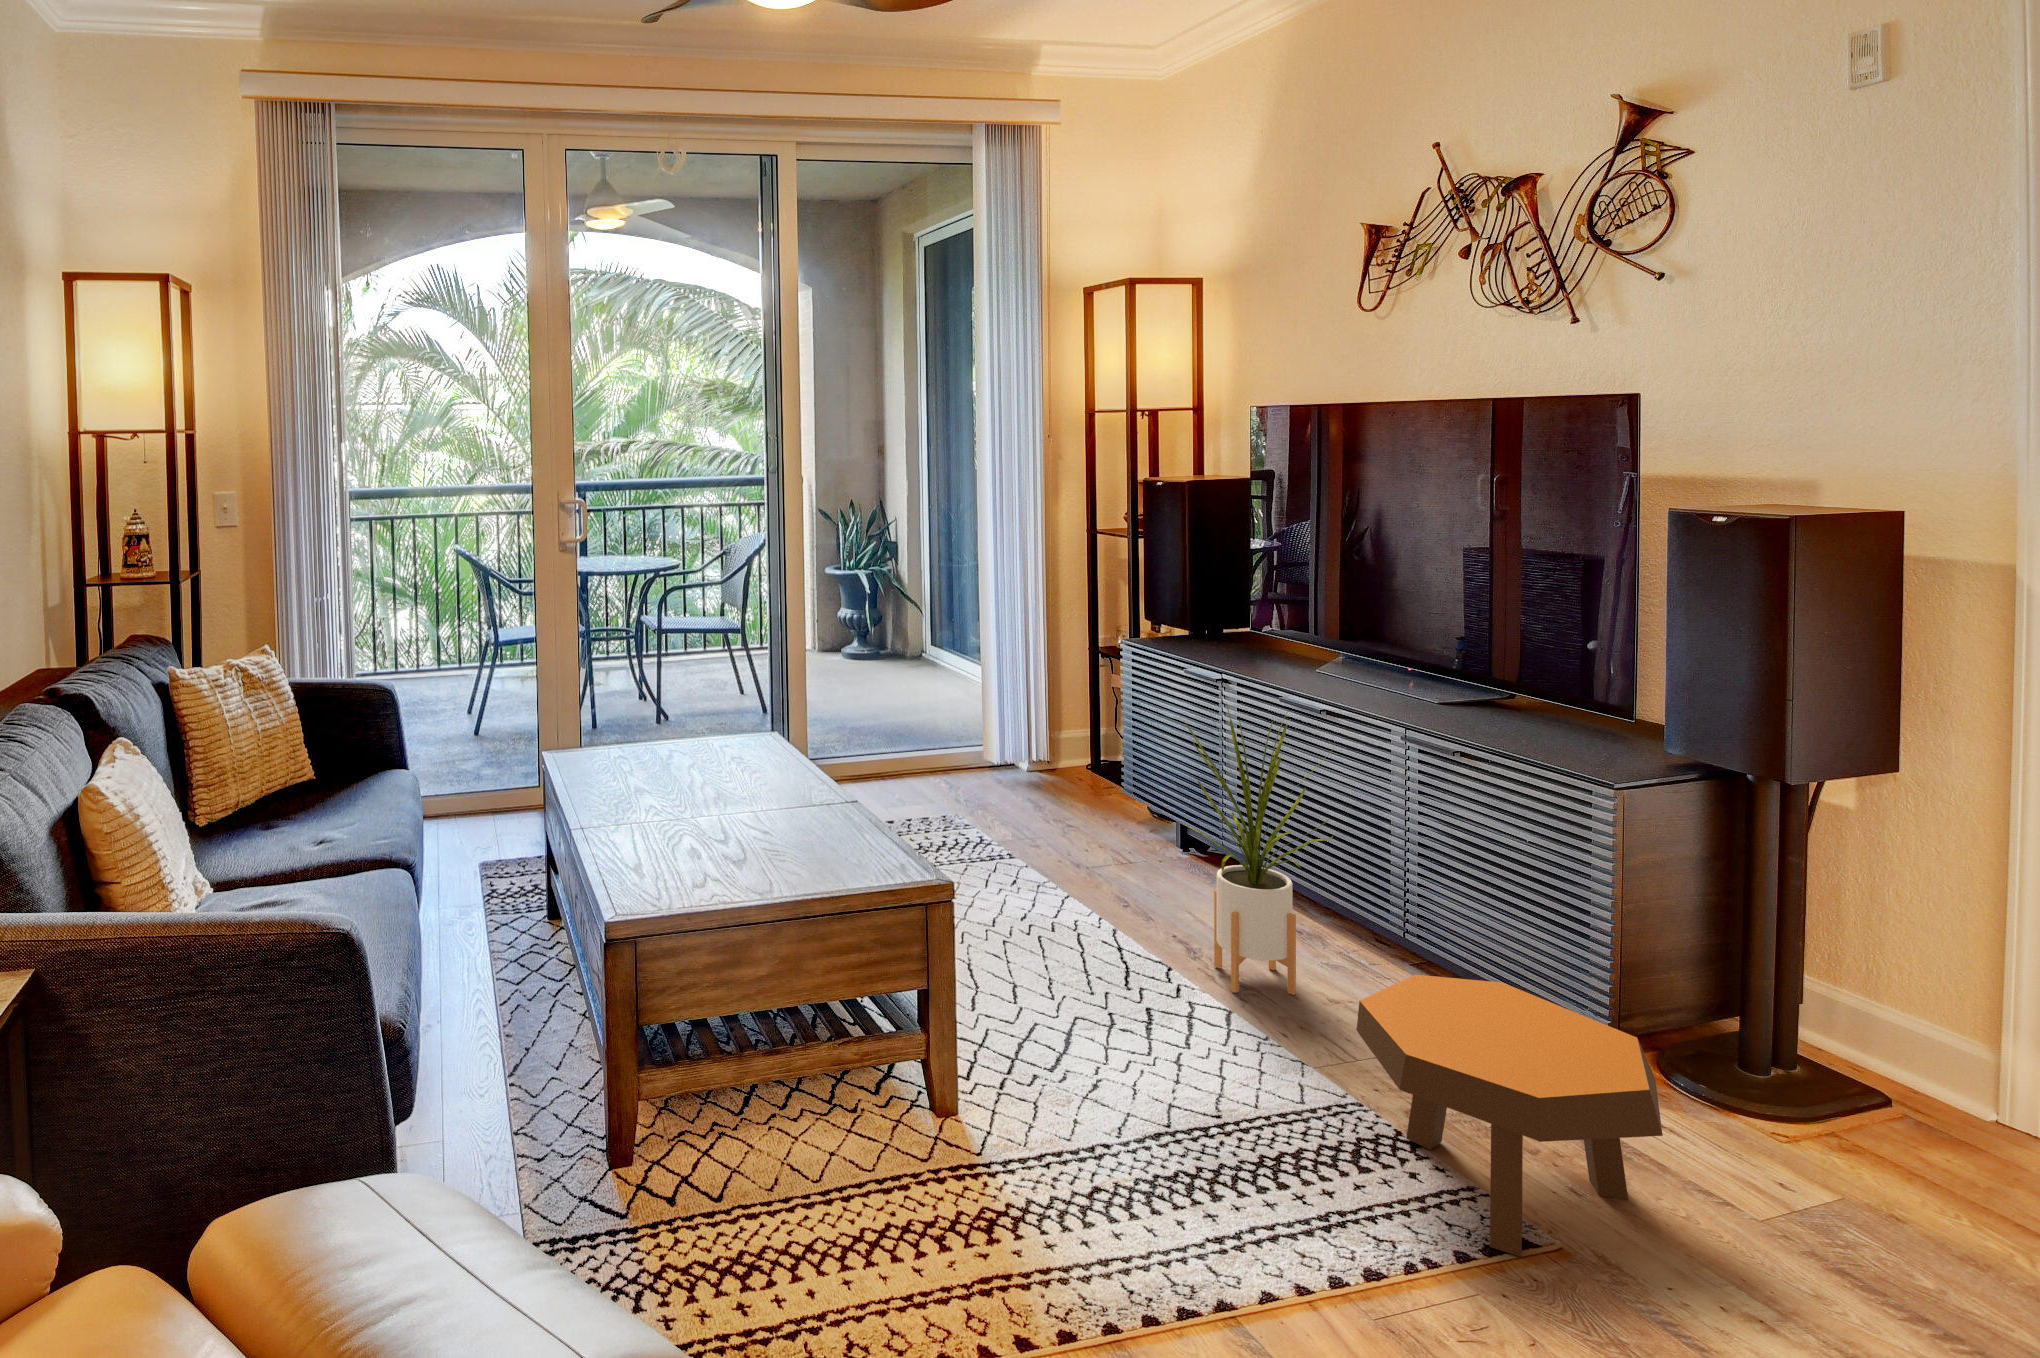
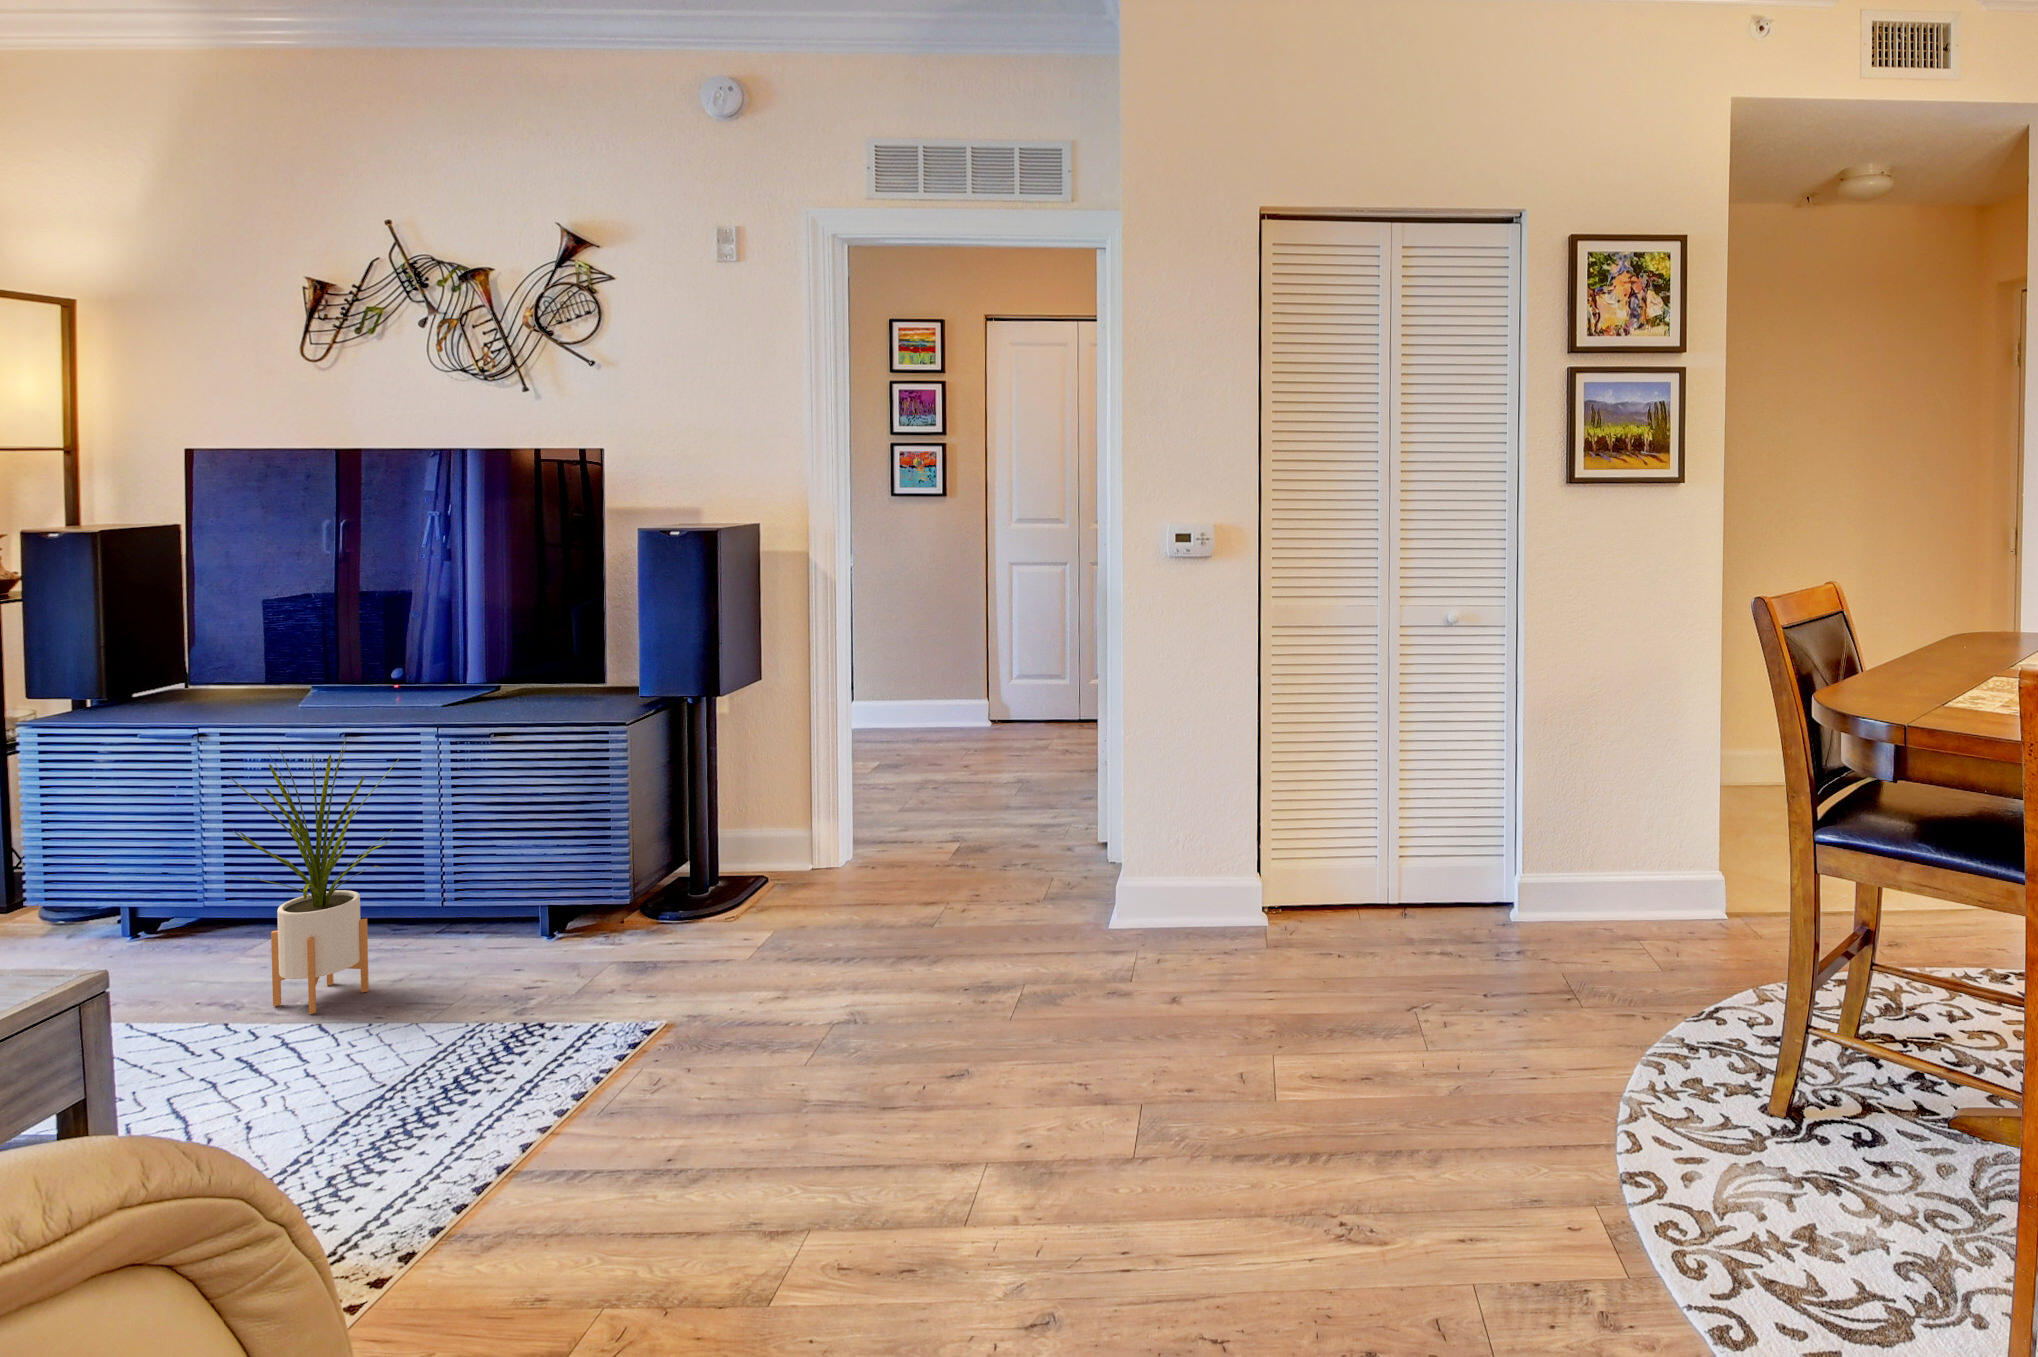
footstool: present [1356,975,1663,1257] -> none [500,878,712,1045]

